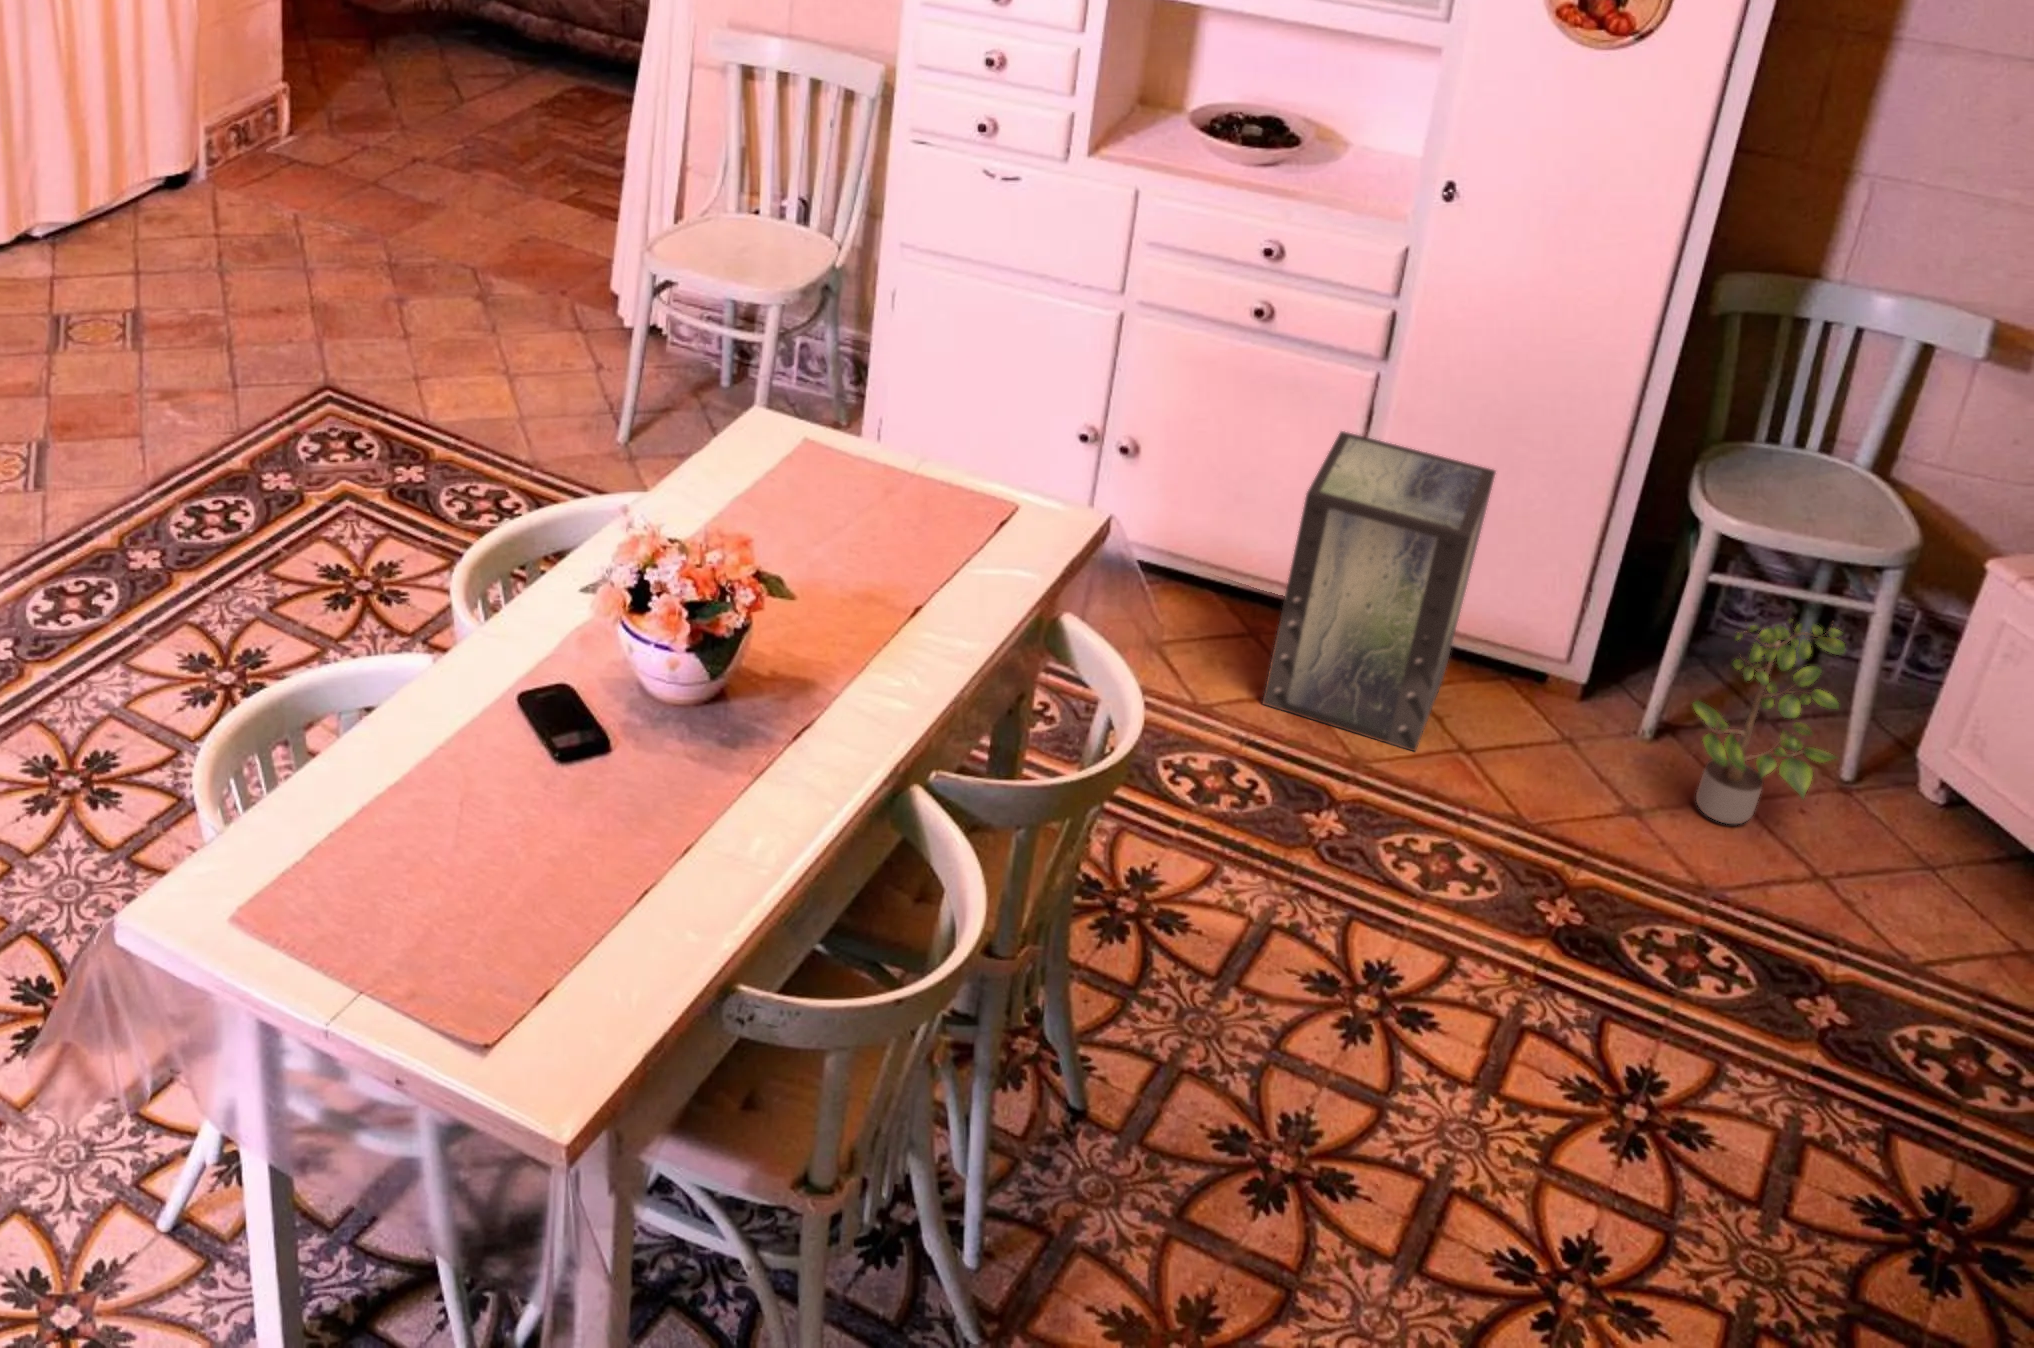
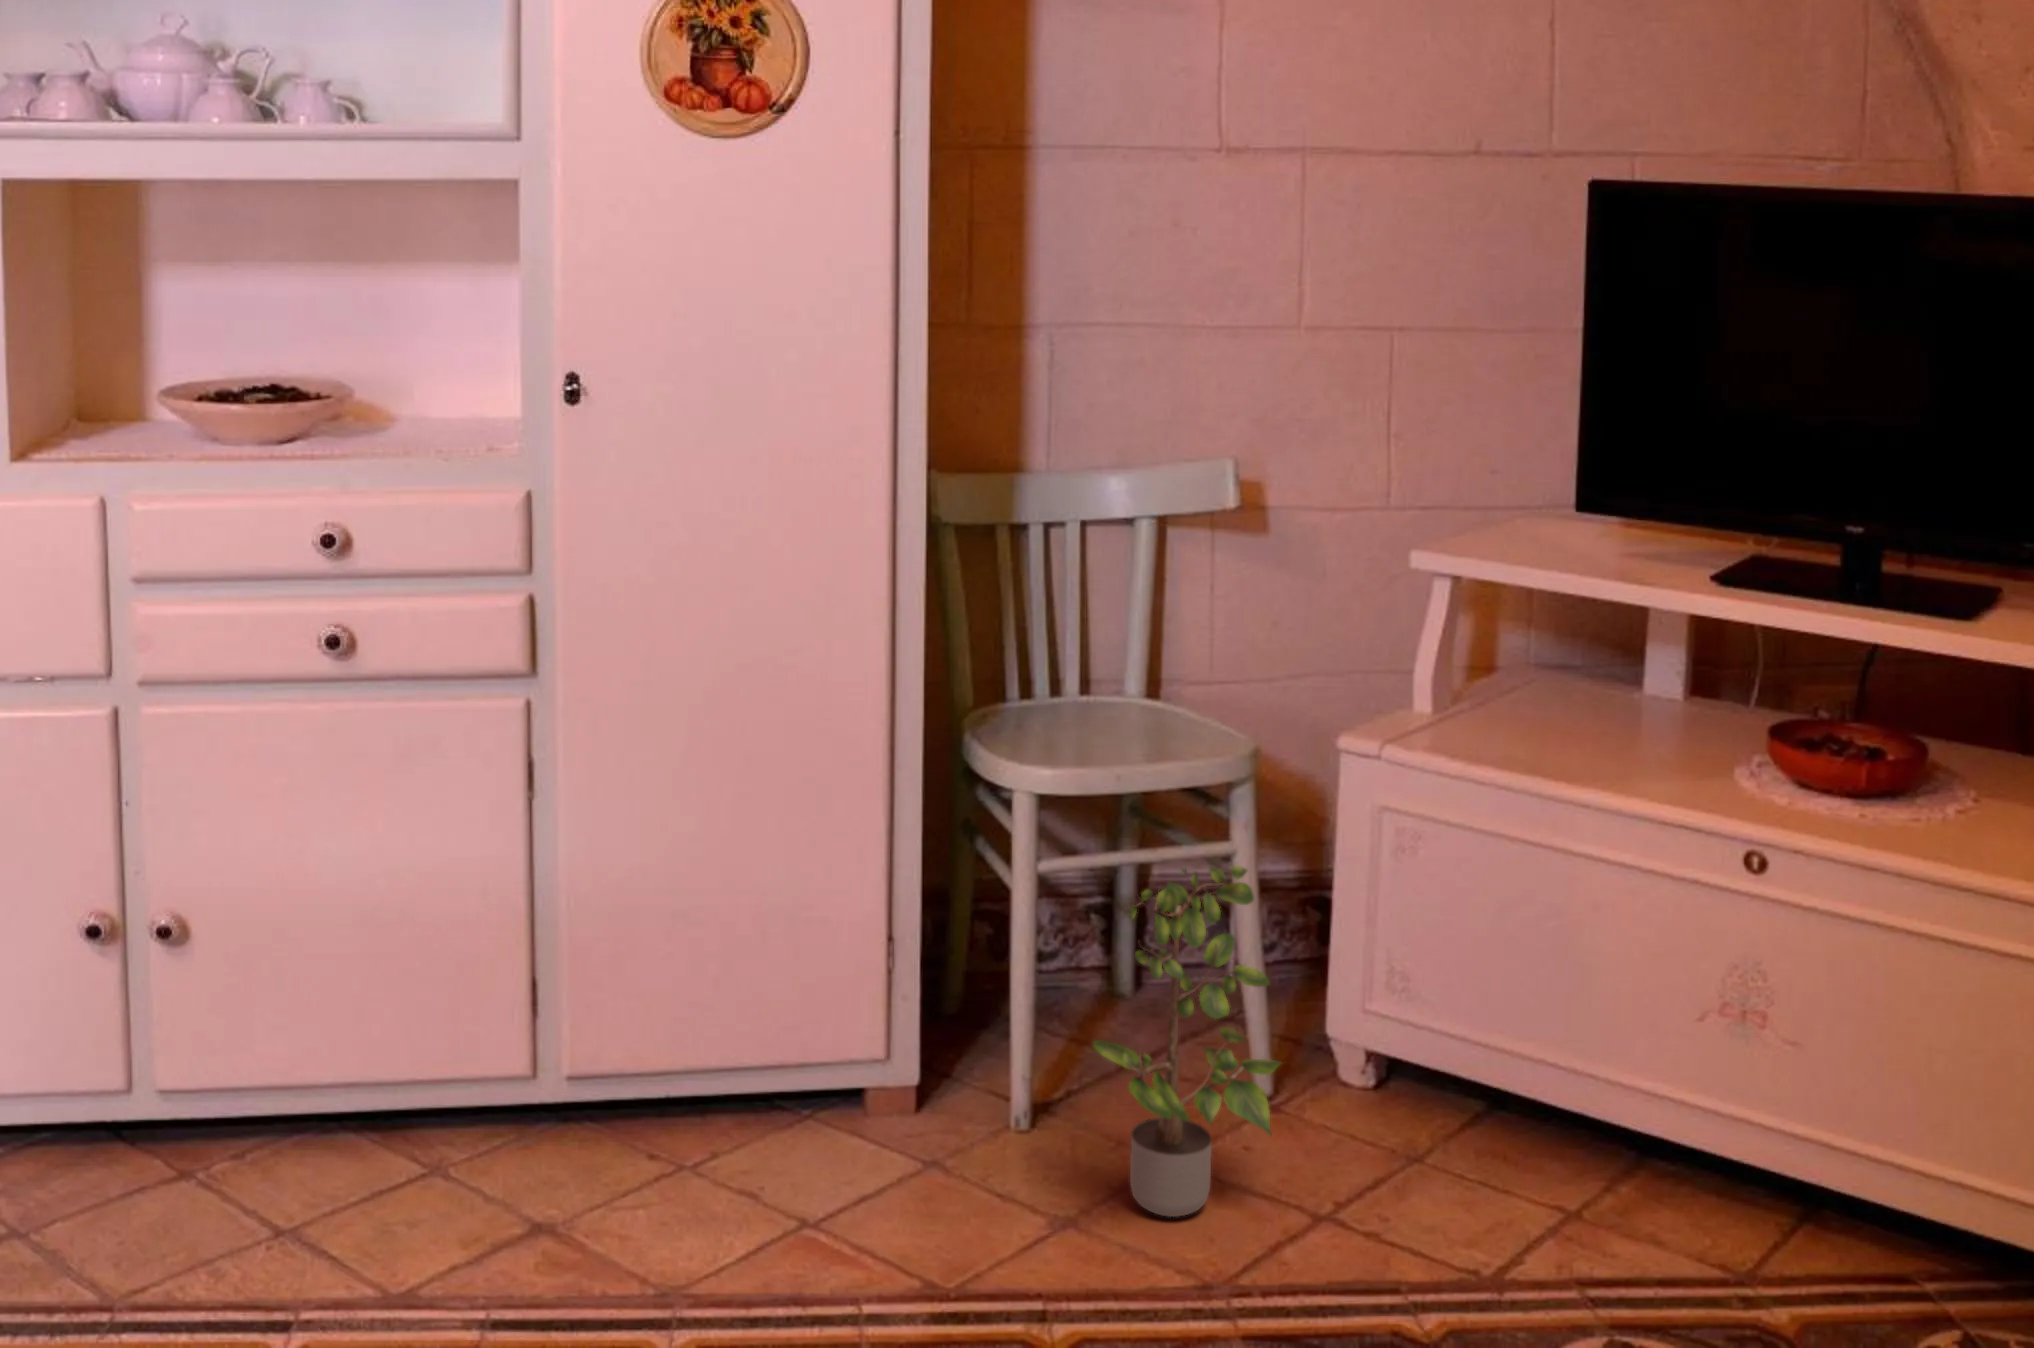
storage box: present [1263,431,1496,752] -> none [483,788,747,1283]

